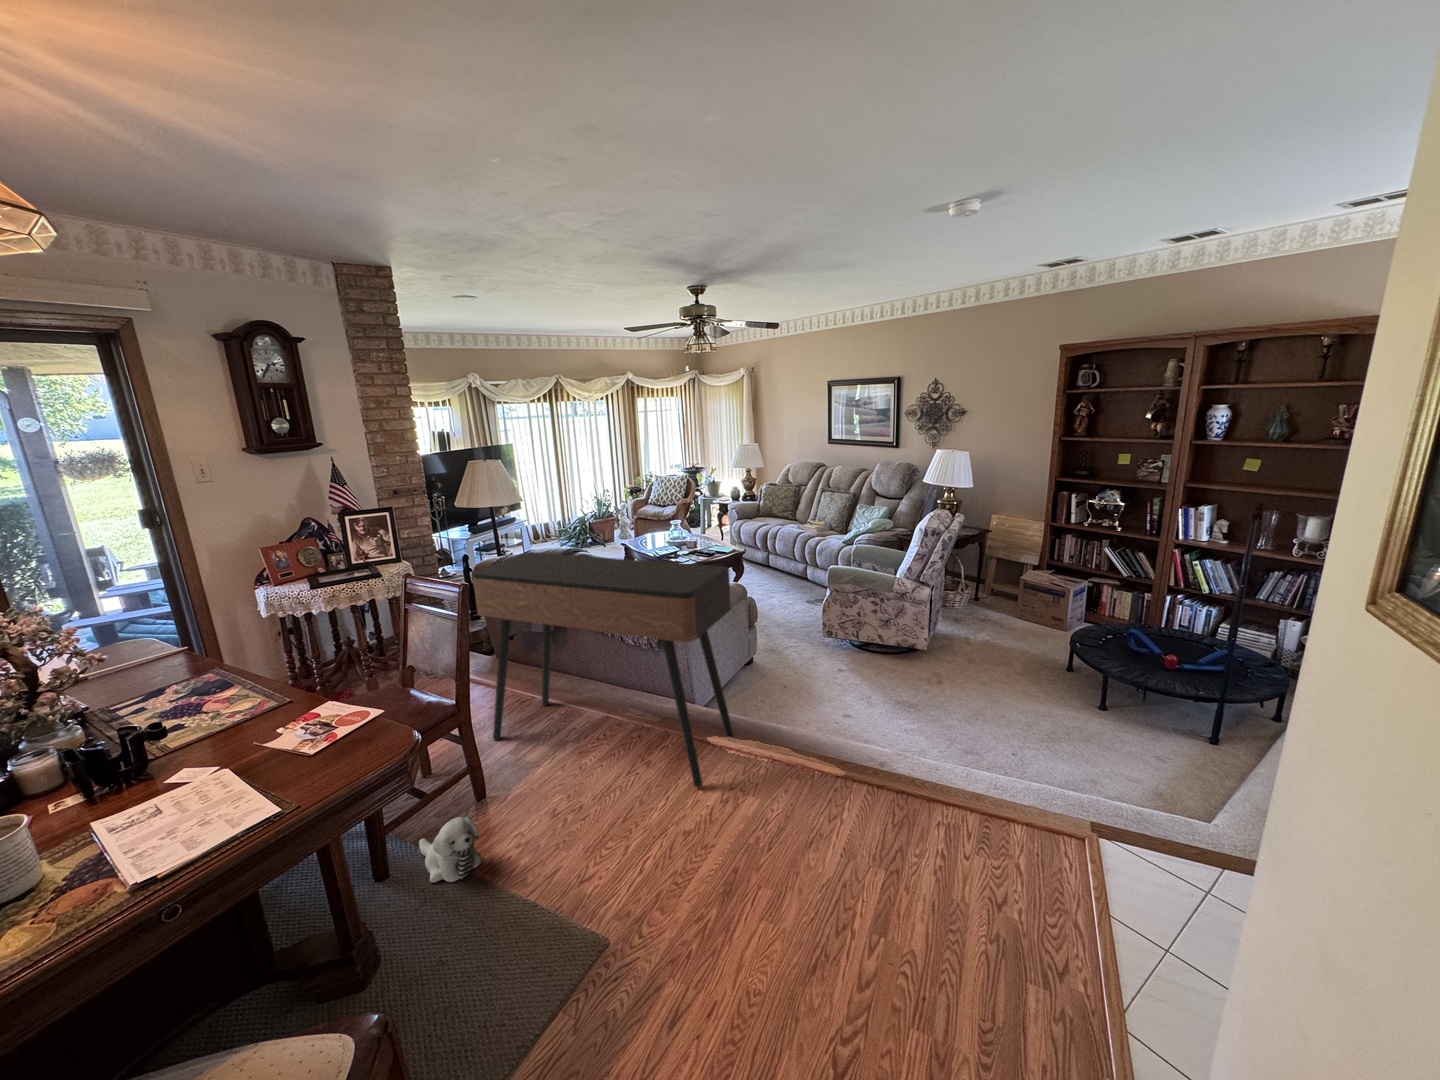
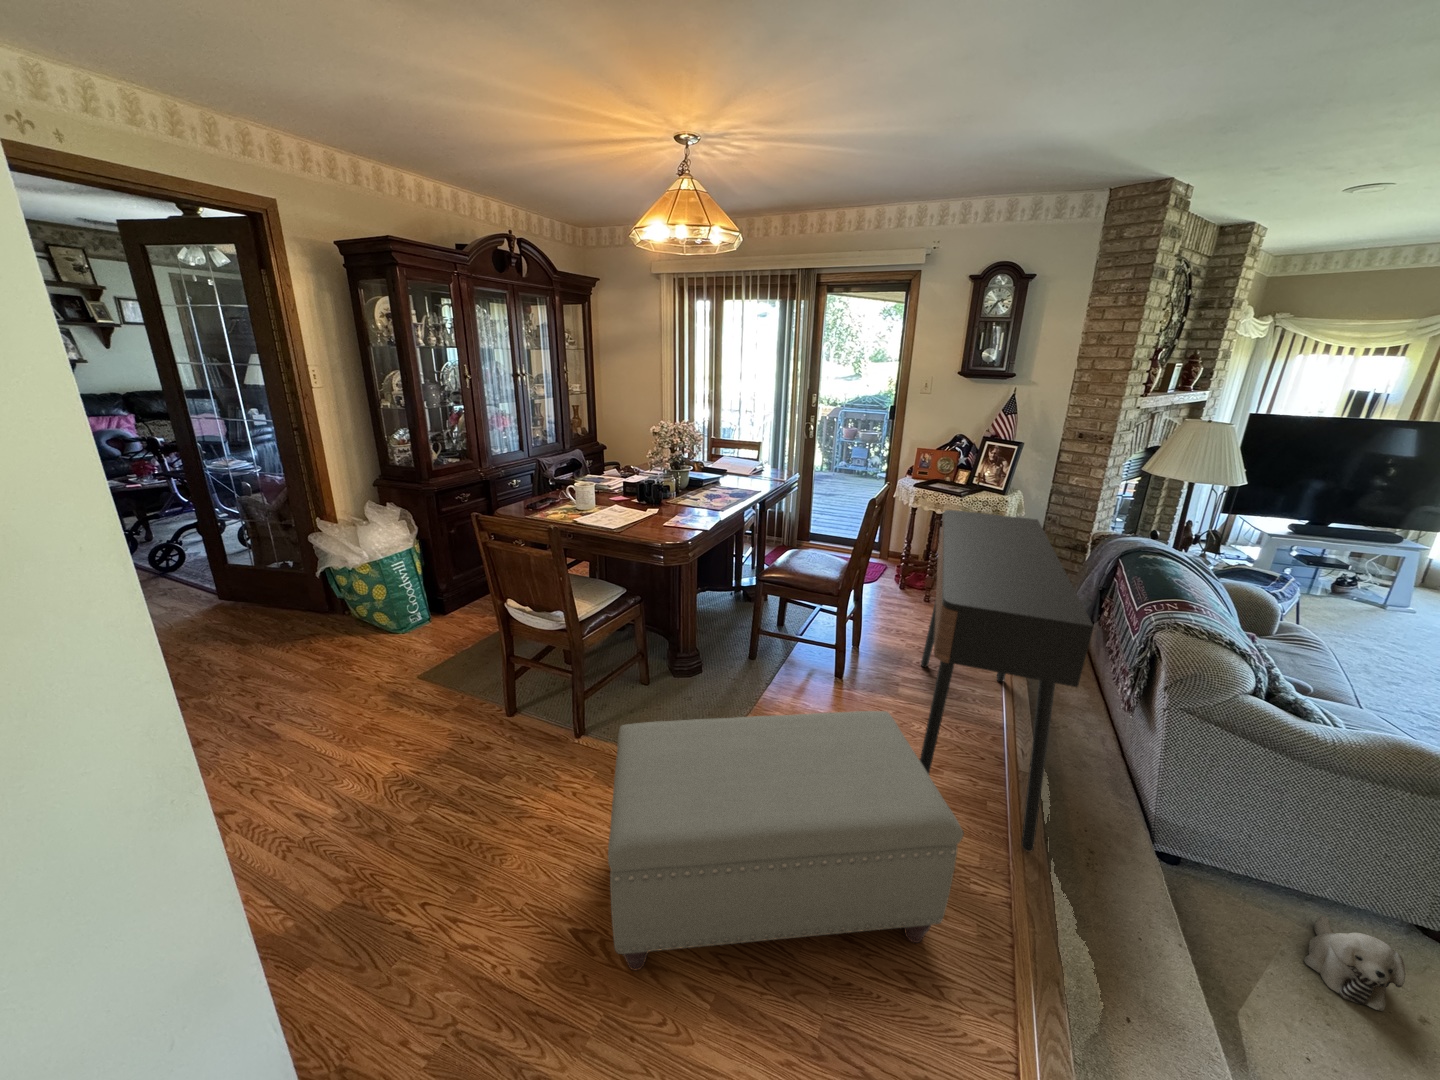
ottoman: none [680,700,889,1024] -> present [608,711,964,970]
plush toy: present [419,817,481,883] -> present [1304,916,1406,1011]

